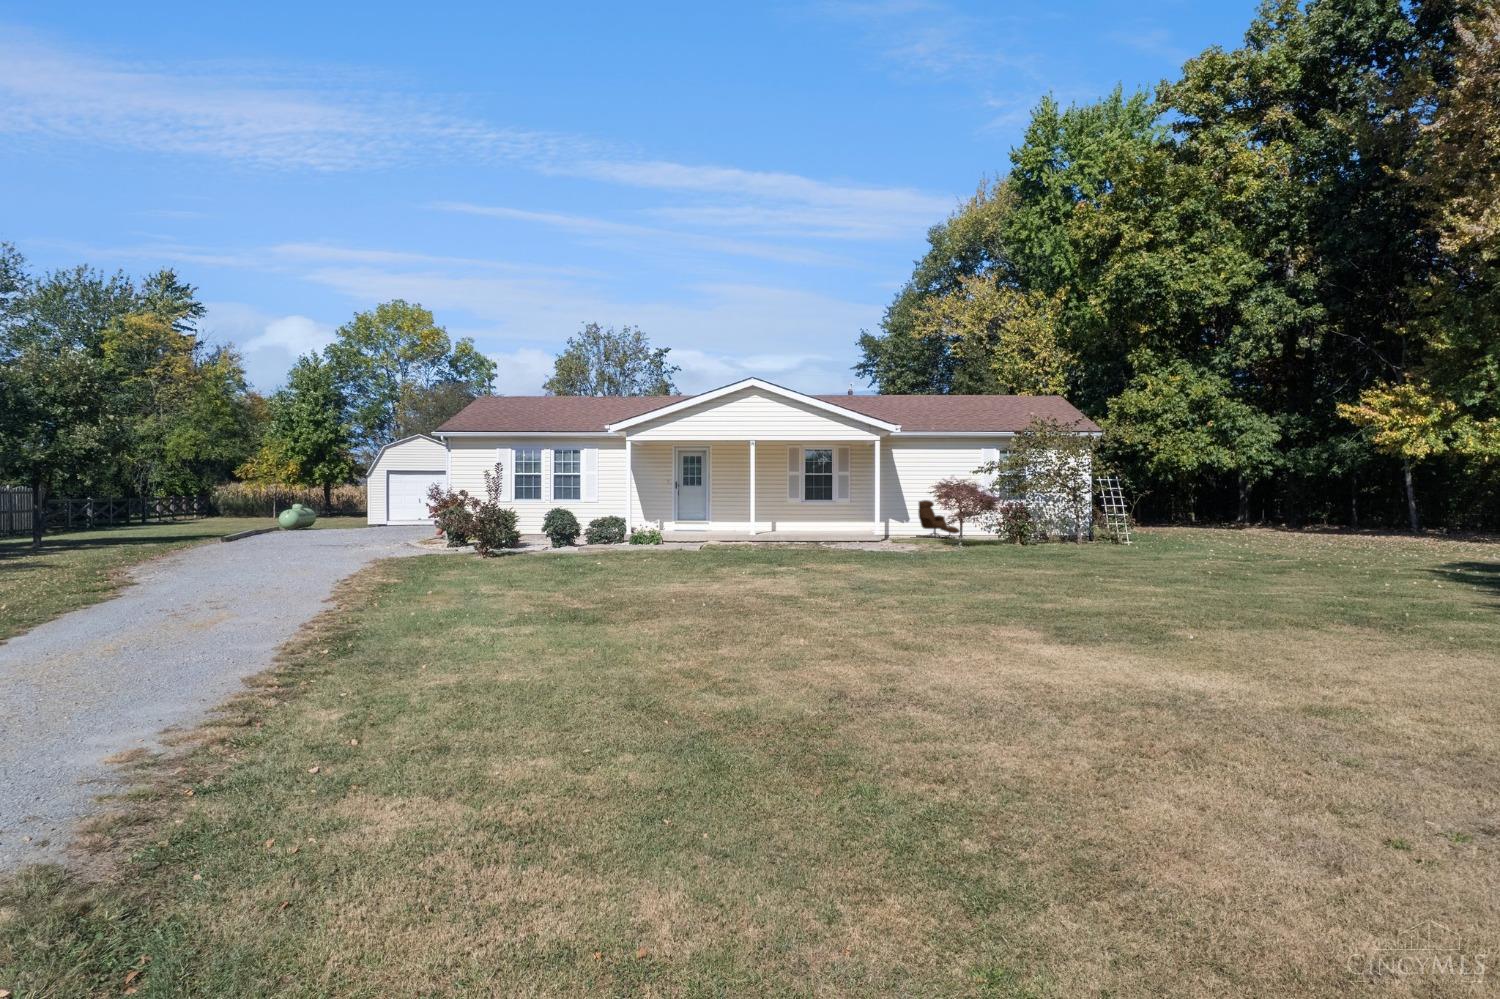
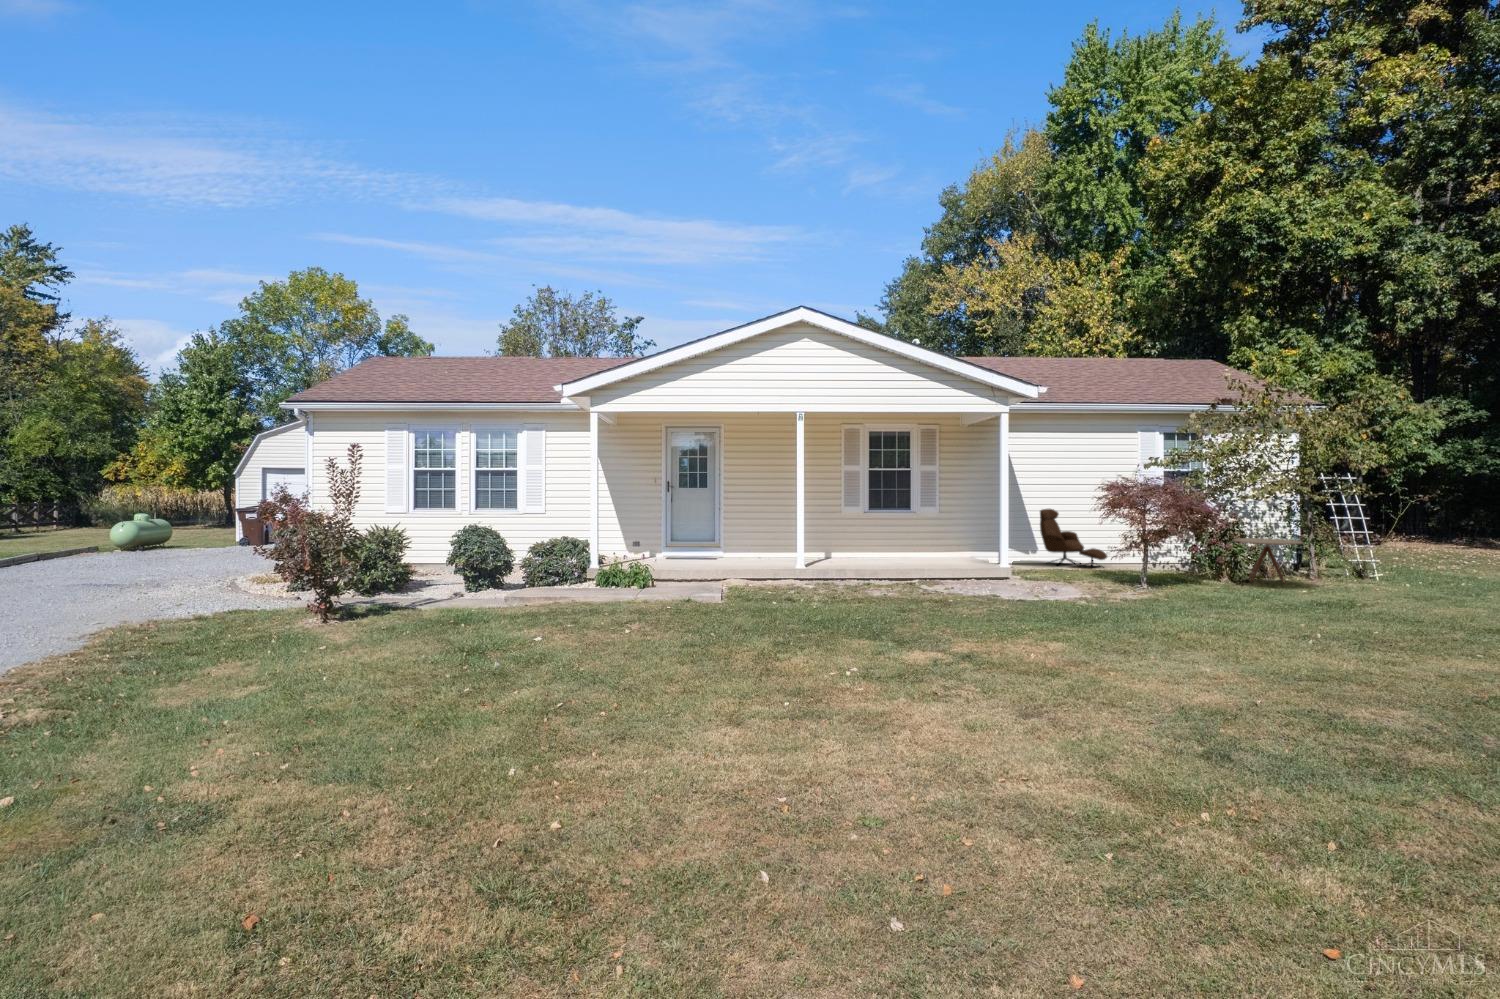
round table: none [1018,518,1057,546] -> present [1234,538,1302,584]

